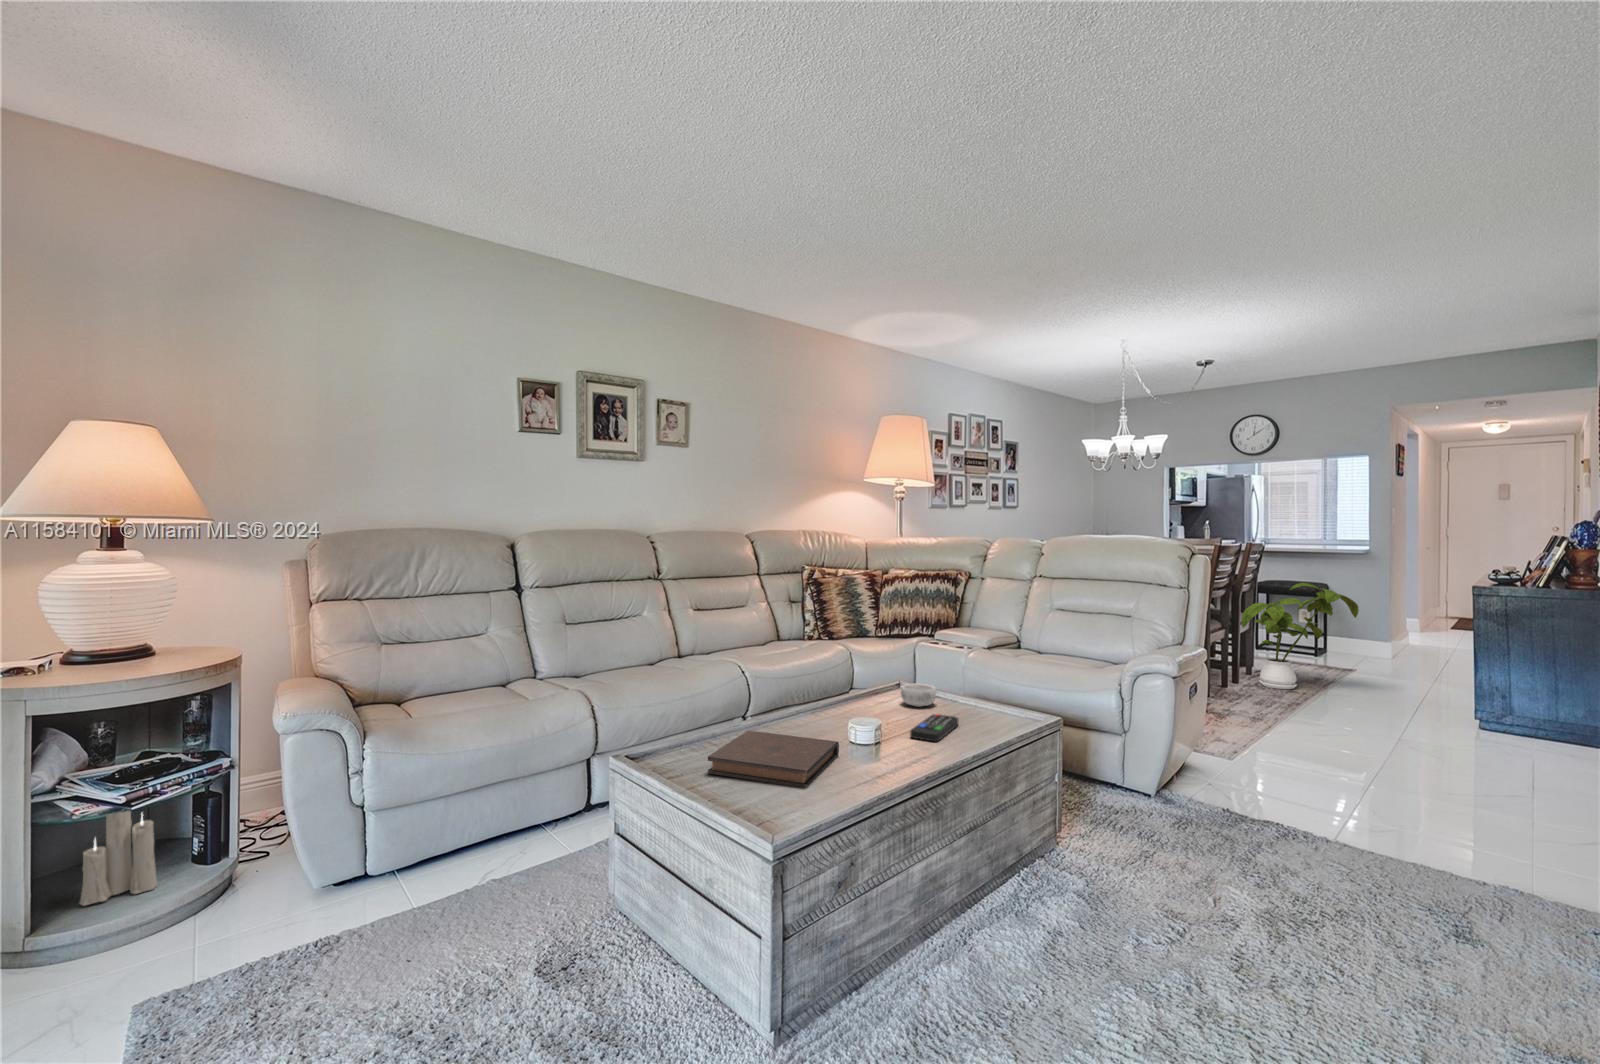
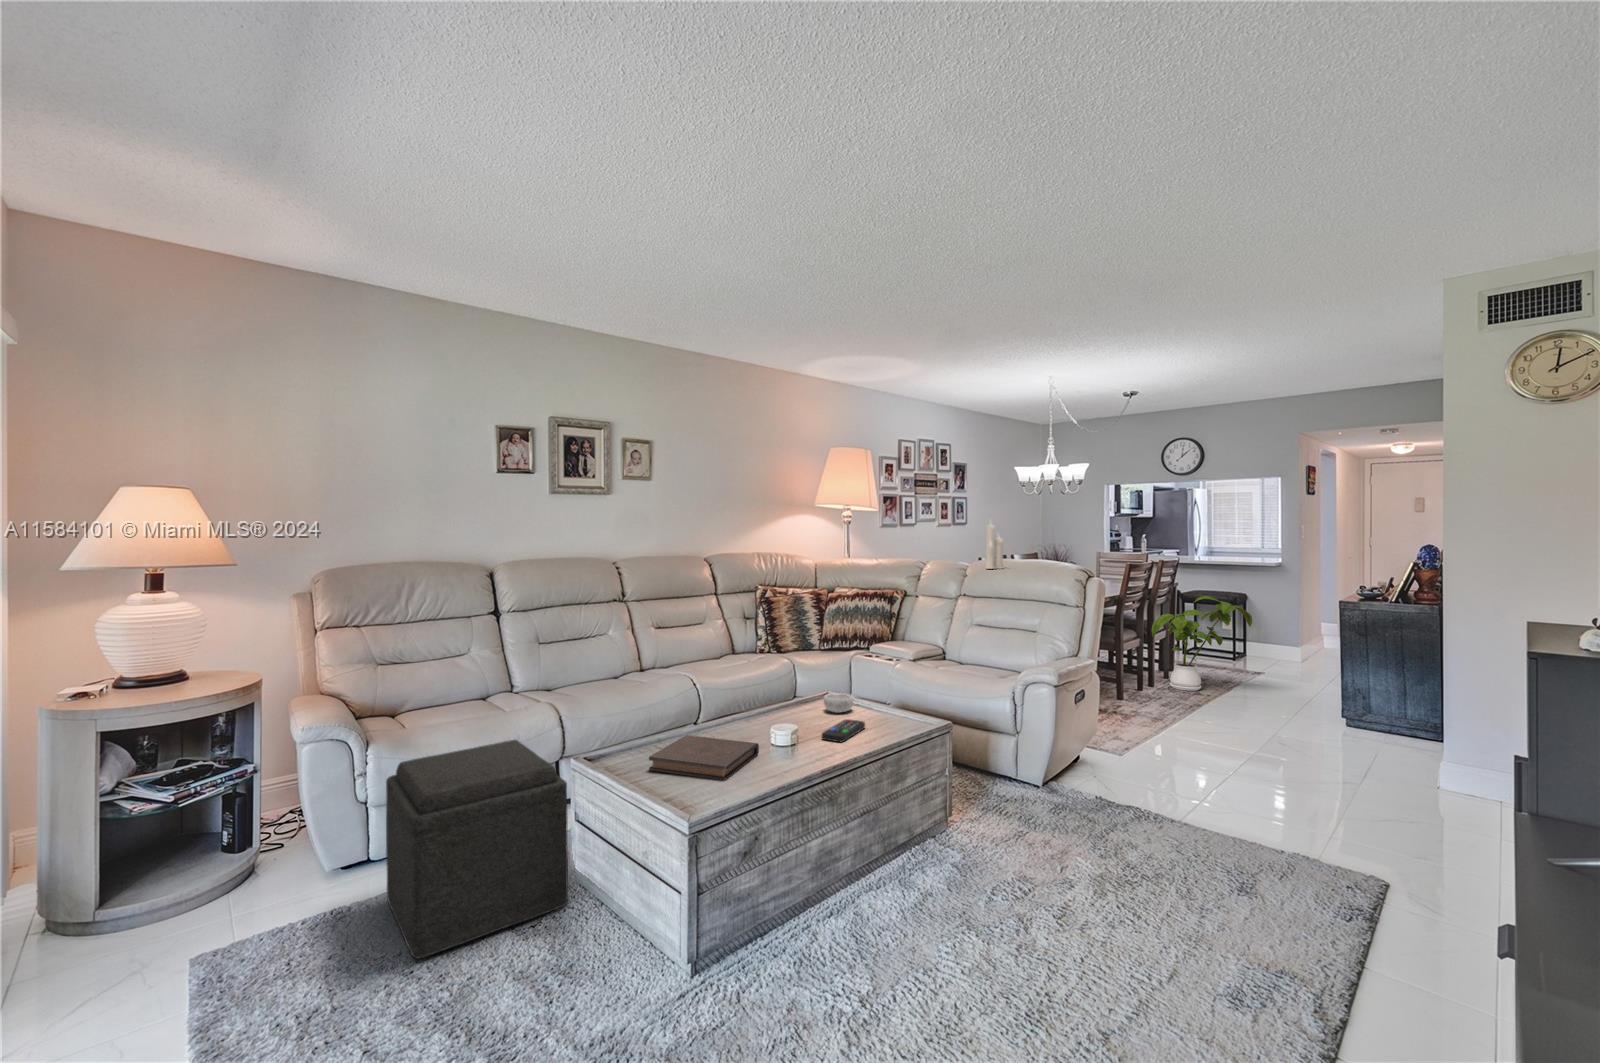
ottoman: none [384,733,607,1011] -> present [386,740,568,959]
candle: present [80,811,157,906] -> present [985,524,1003,569]

